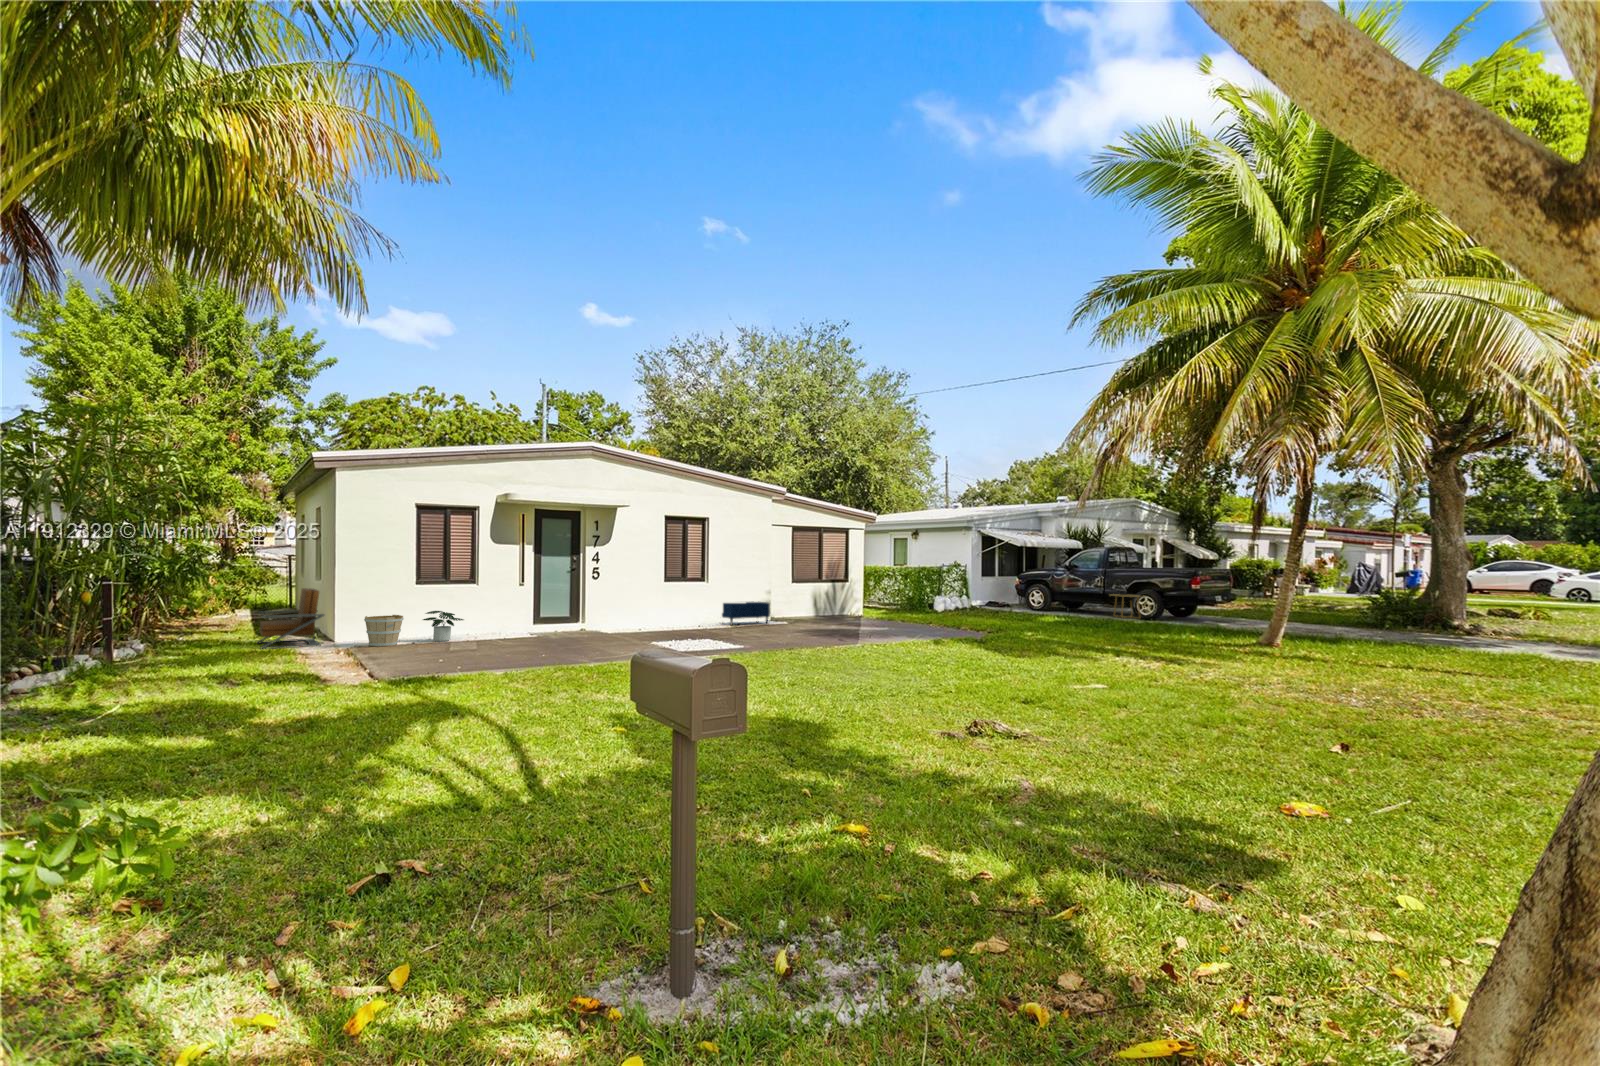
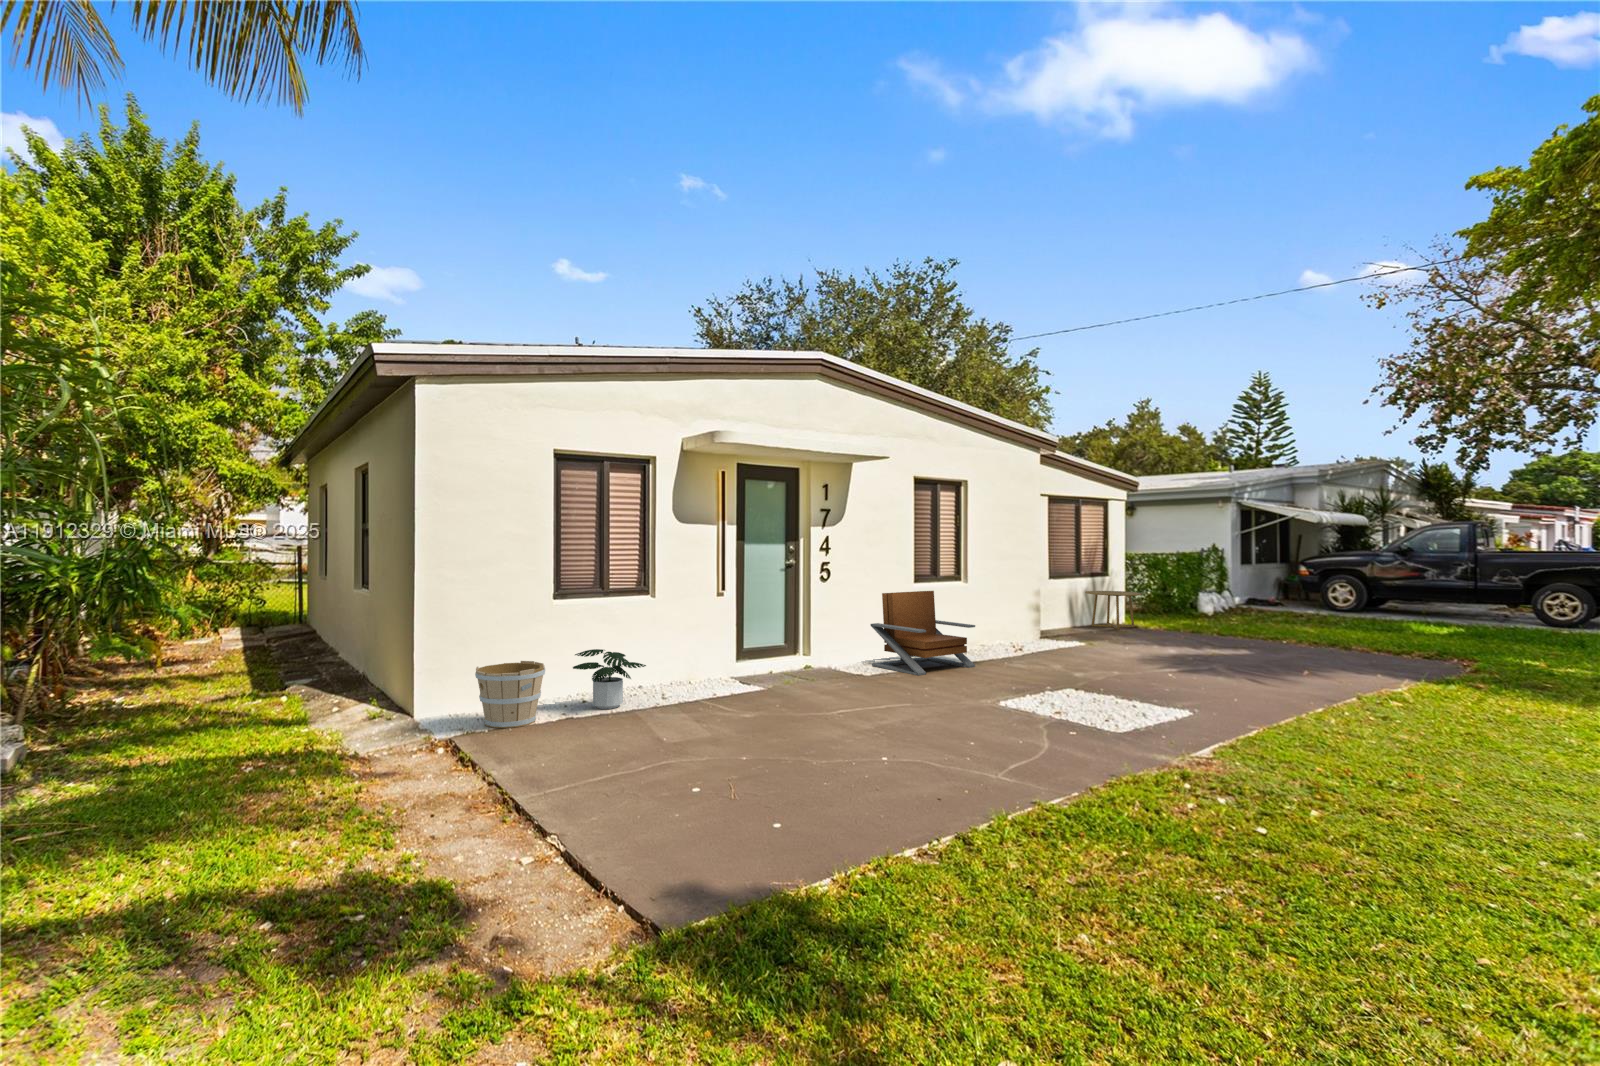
lounge chair: present [257,588,324,649] -> present [870,591,975,676]
round table: present [1110,594,1141,618] -> present [1085,591,1142,629]
bench: present [722,602,770,625] -> none [987,611,1061,653]

